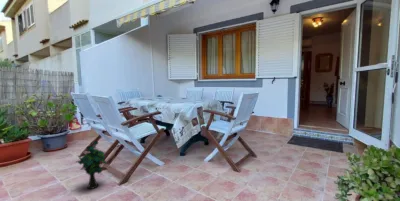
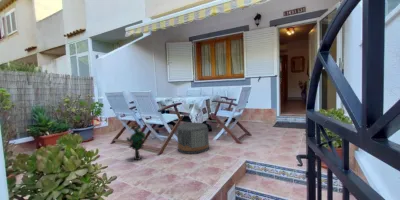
pouf: none [151,138,194,185] -> present [177,123,209,154]

